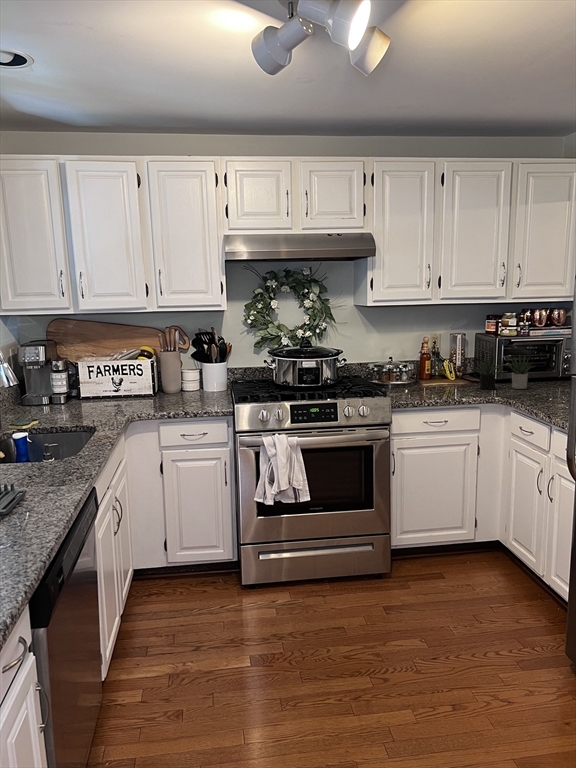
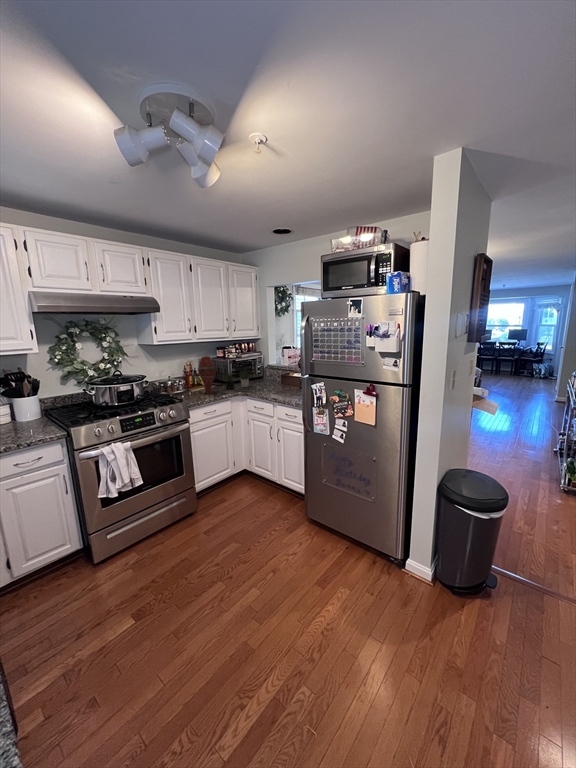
vase: none [430,326,459,391] -> present [198,356,216,394]

